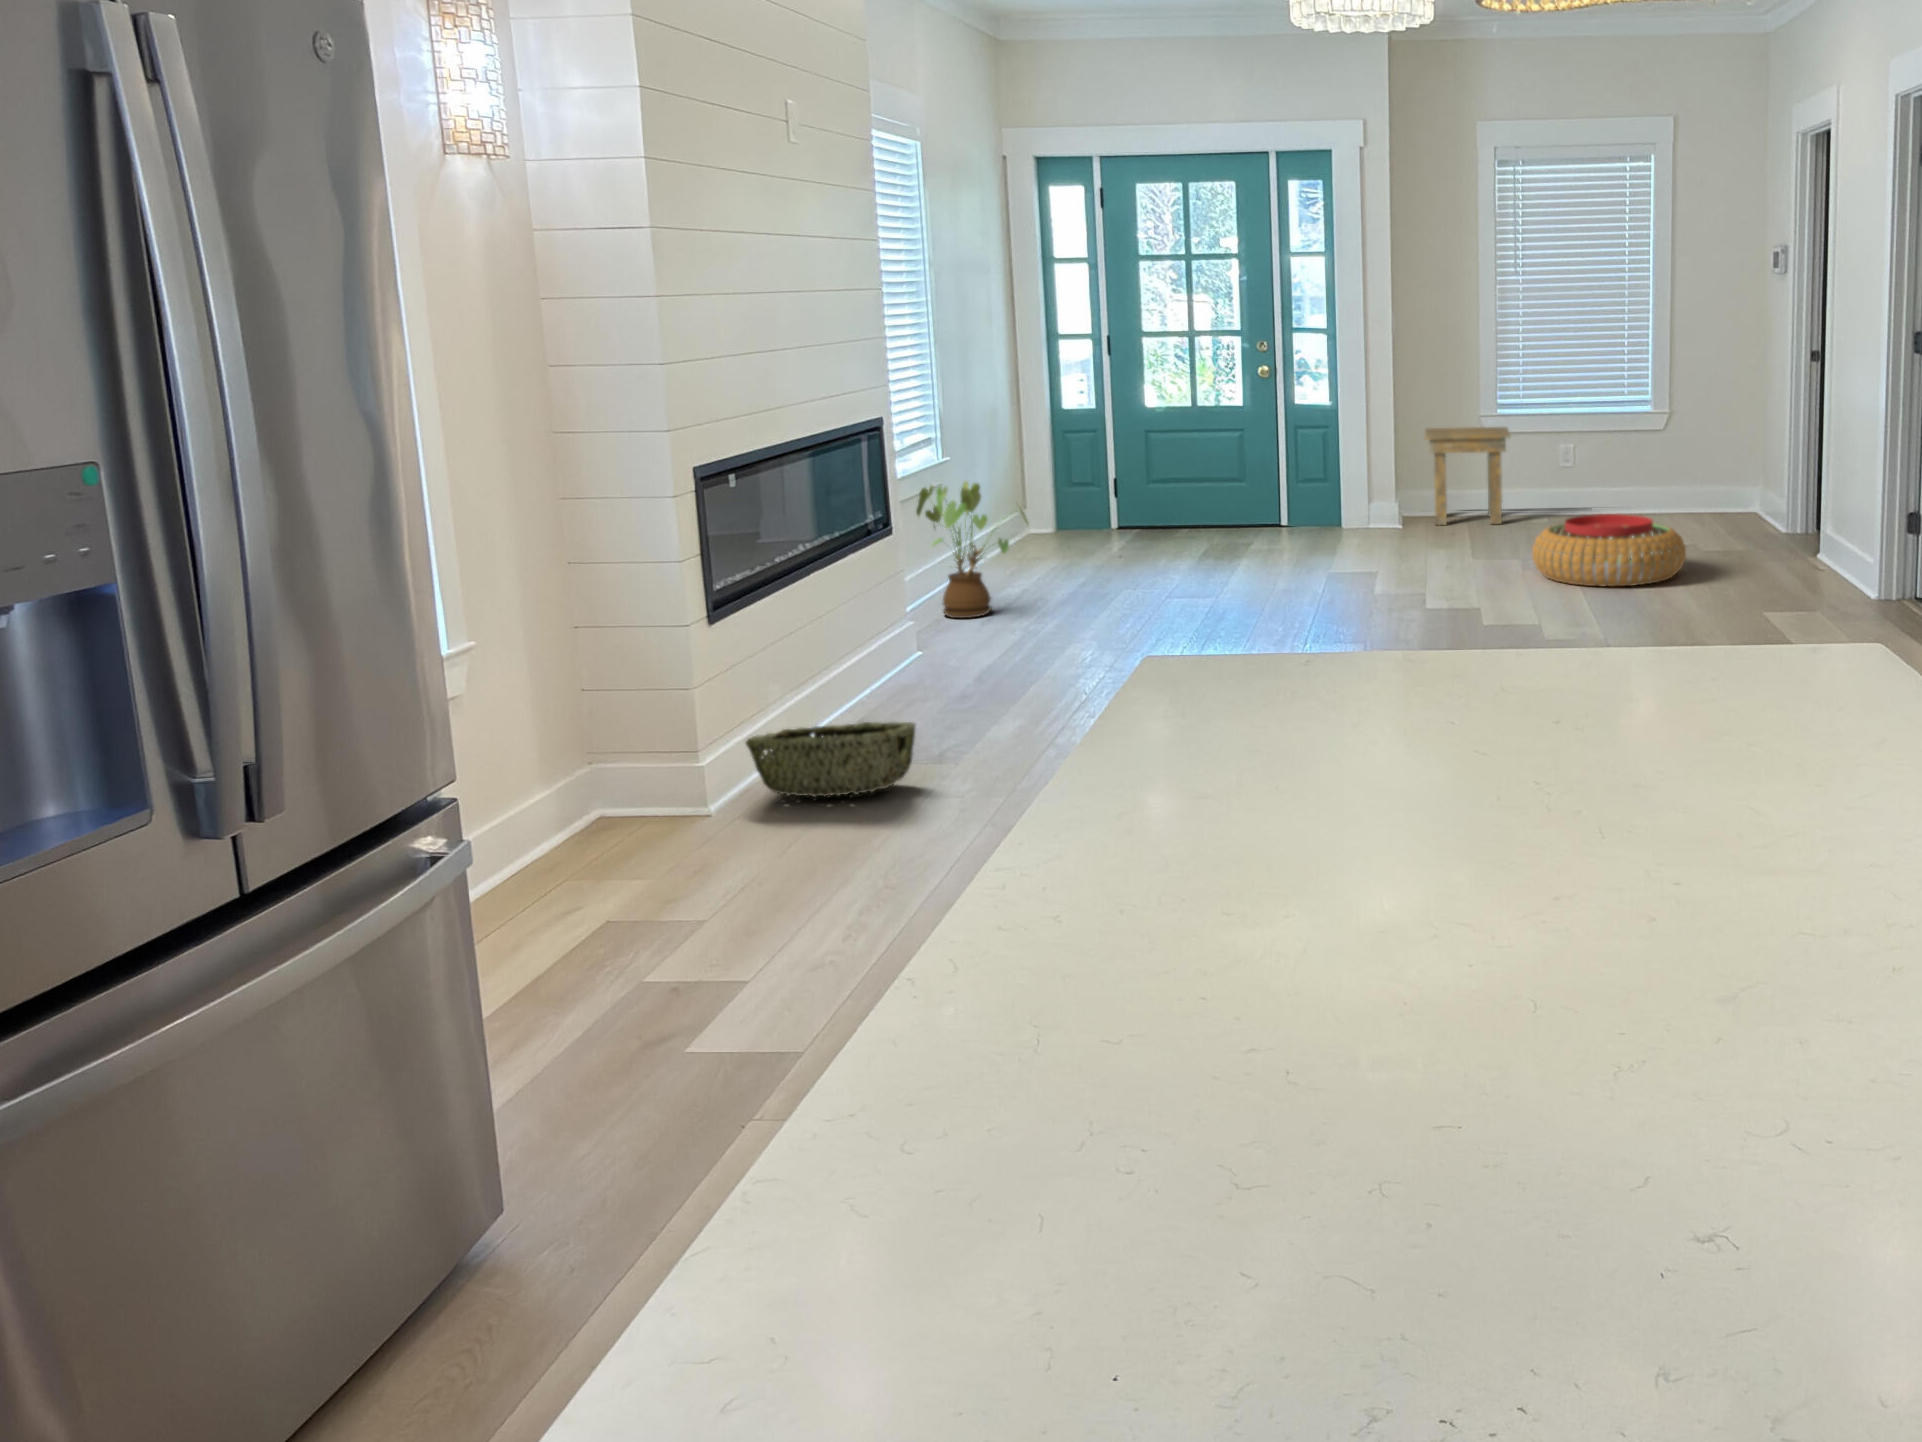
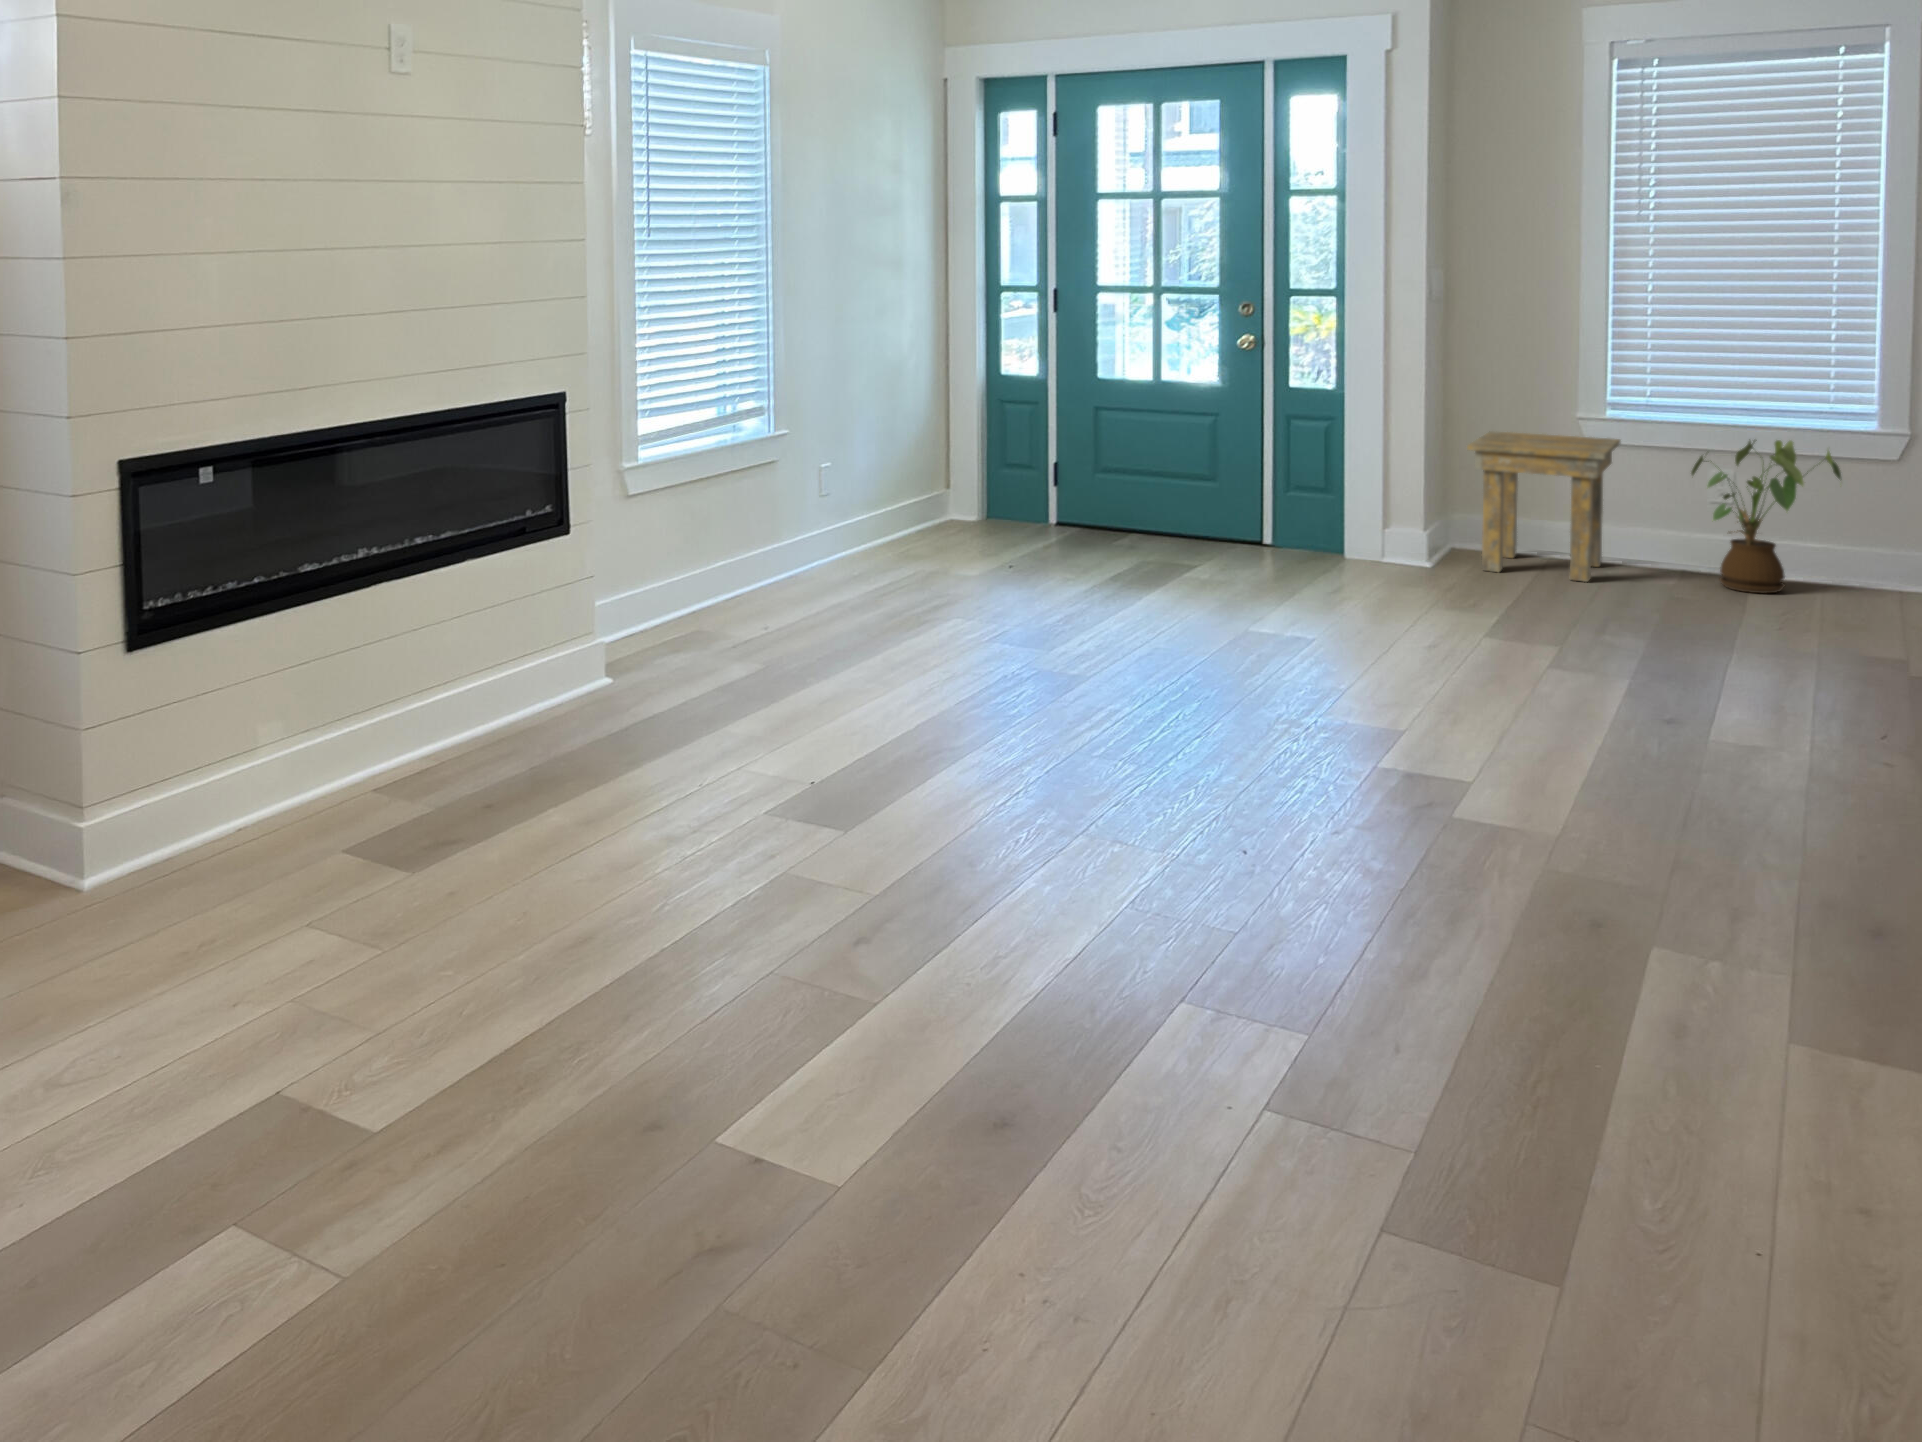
house plant: present [916,481,1029,618] -> present [1691,440,1841,593]
pouf: present [1532,514,1686,586] -> none [1544,603,1831,737]
woven basket: present [746,722,916,797] -> none [139,776,338,891]

